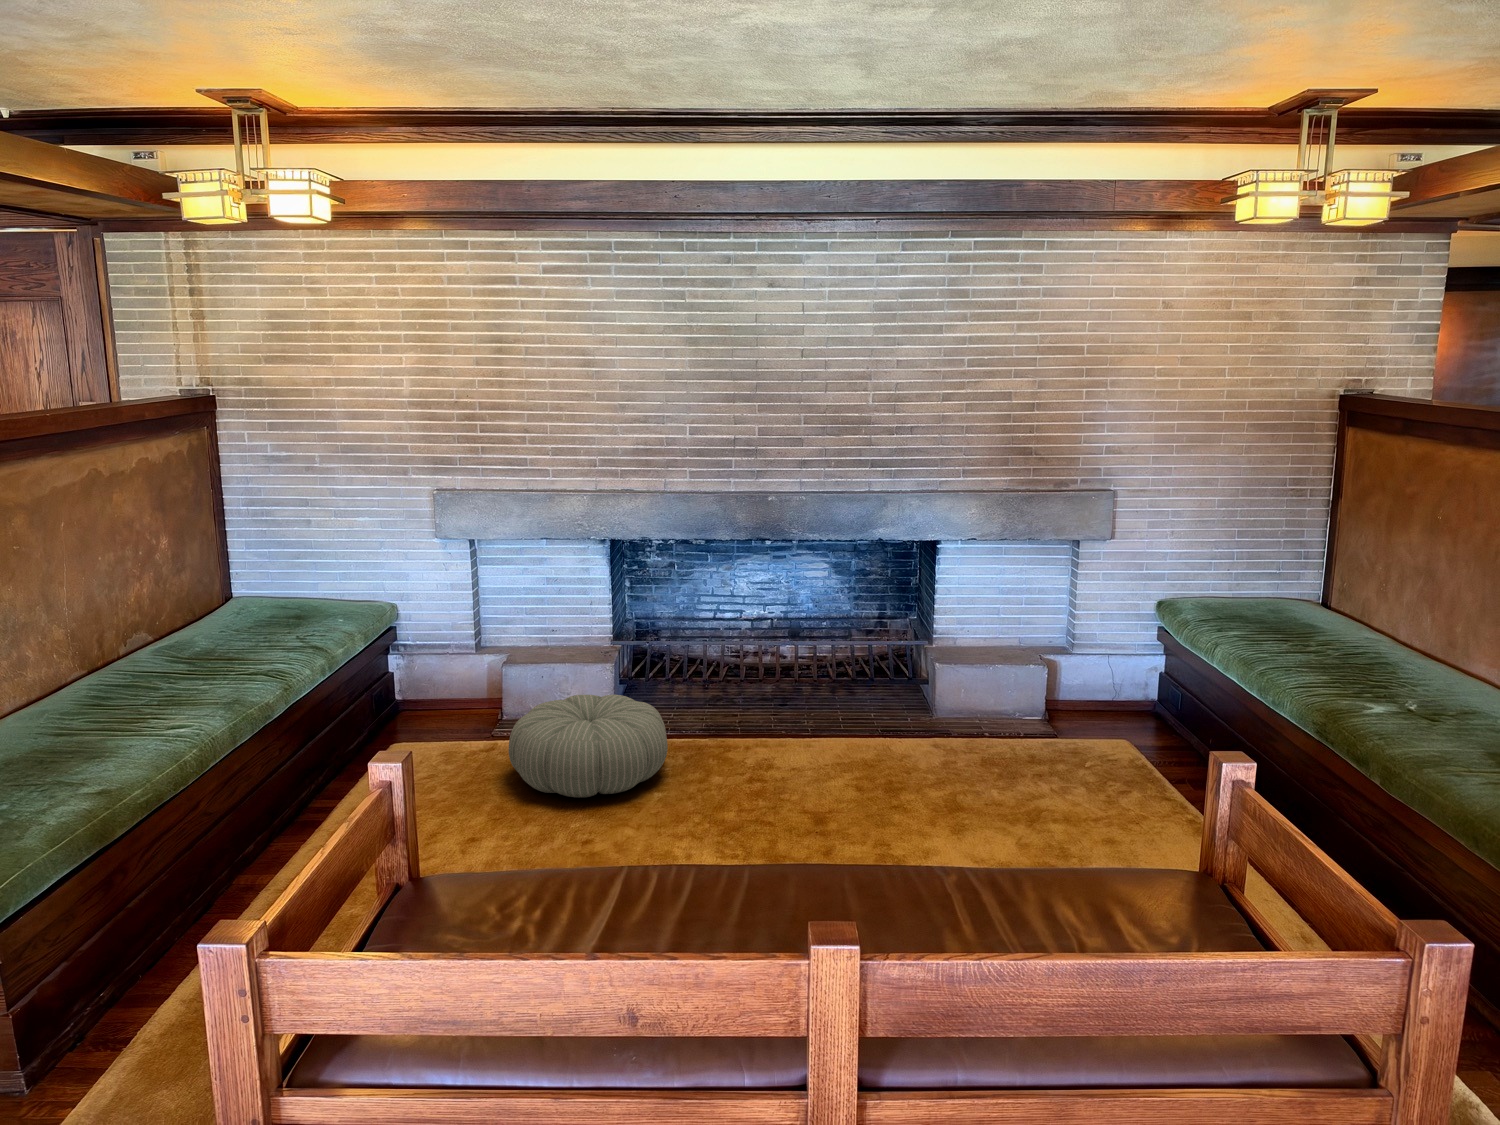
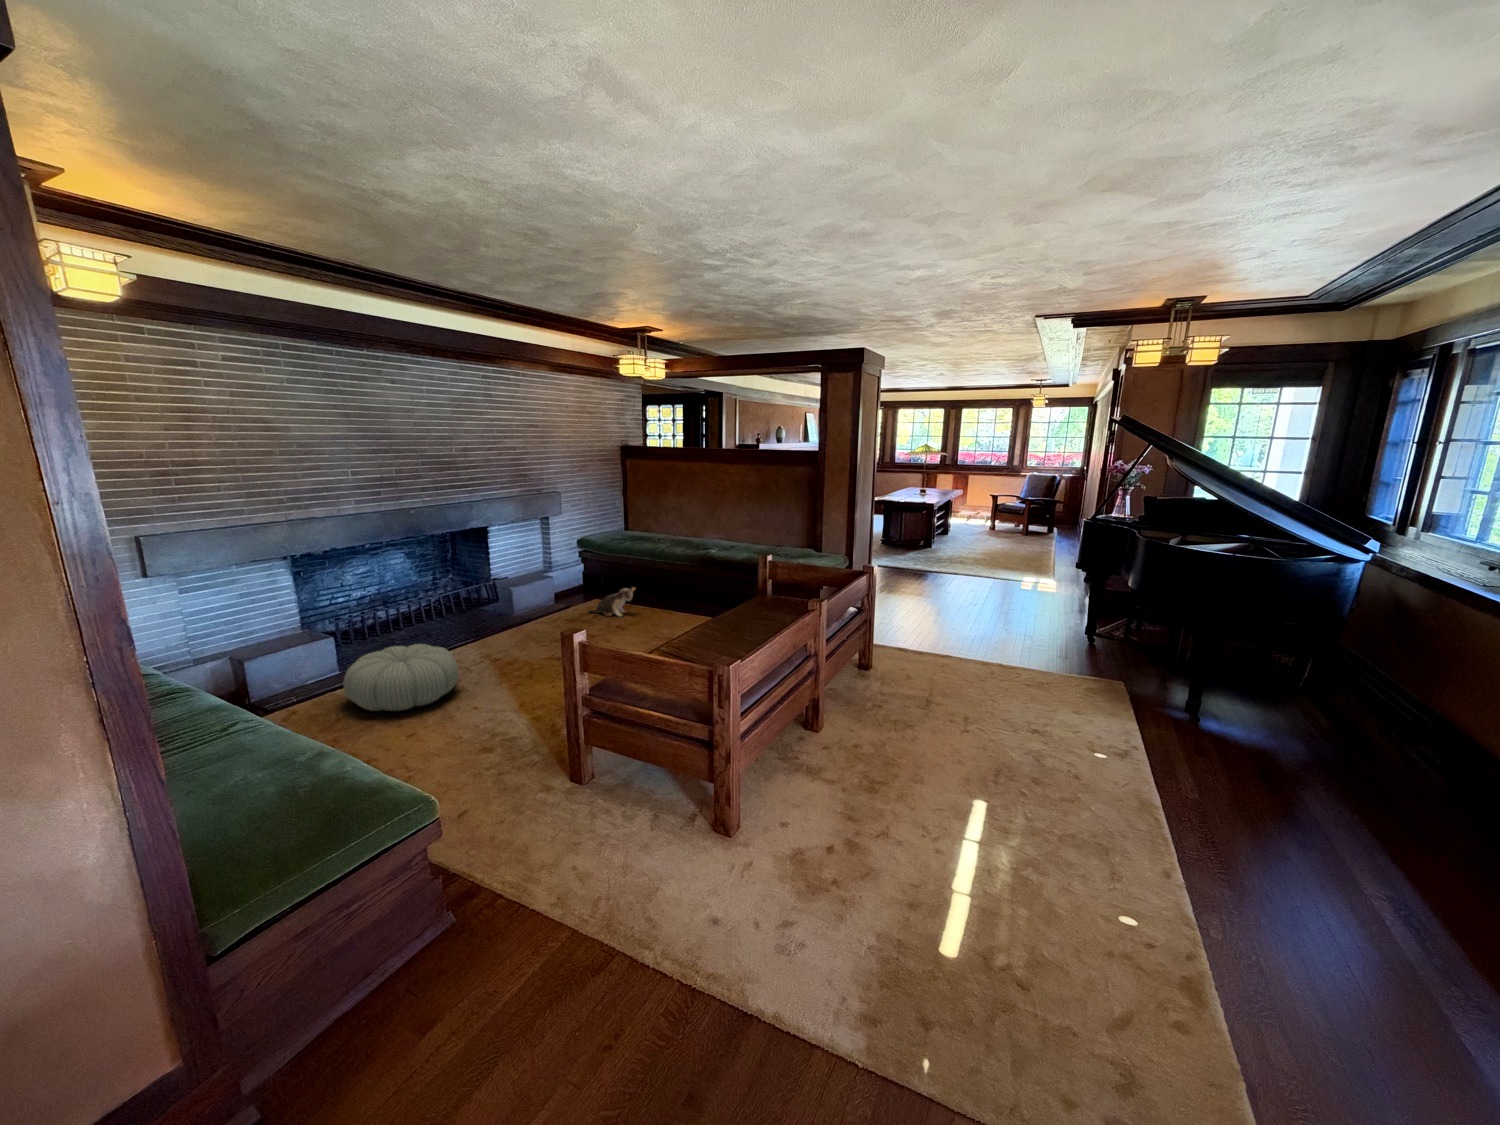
plush toy: none [1071,725,1152,786] -> present [589,587,635,616]

